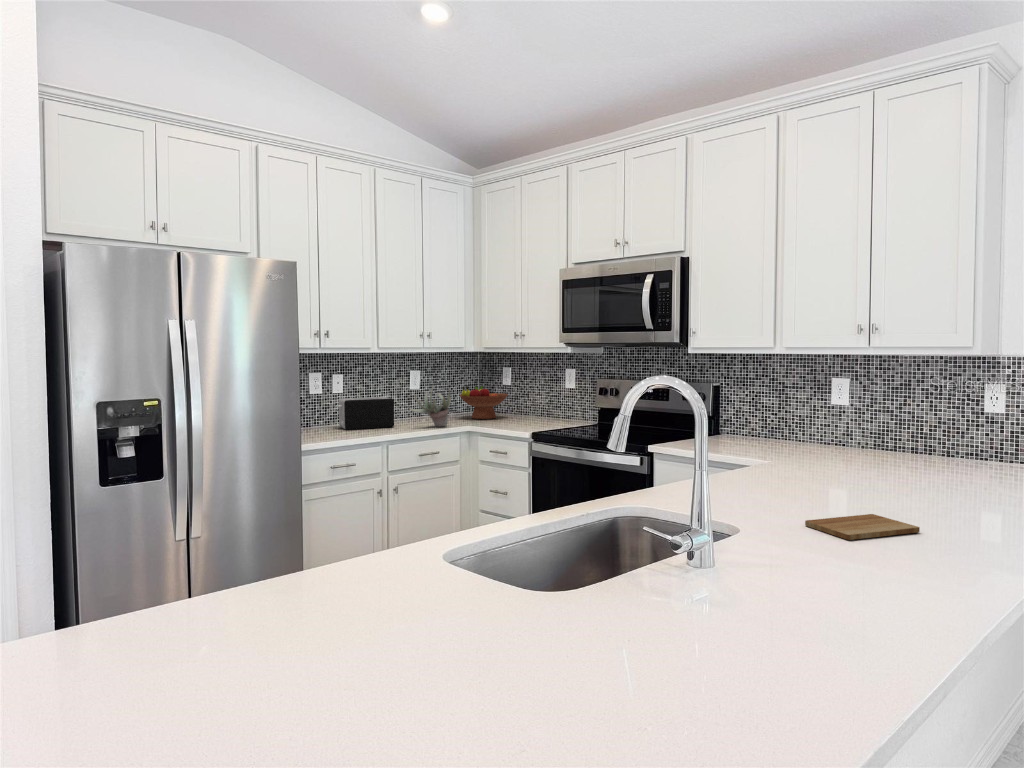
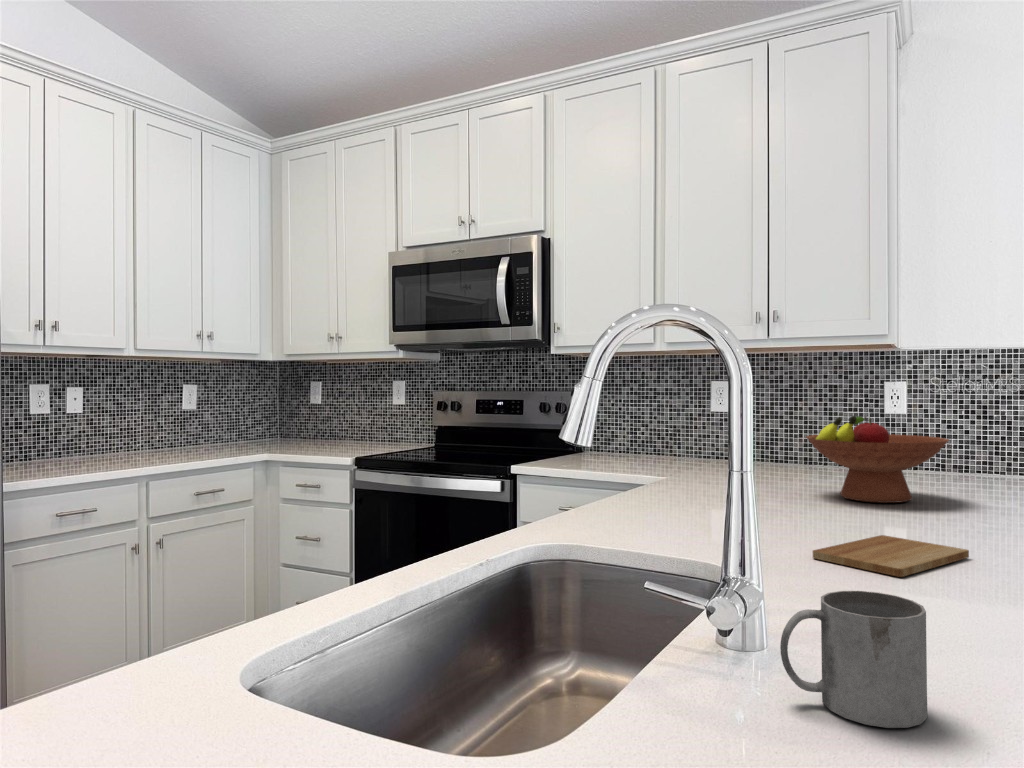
fruit bowl: present [459,386,508,419] -> present [807,416,949,503]
succulent plant: present [410,387,451,427] -> none [180,397,241,454]
toaster: present [336,397,394,430] -> none [68,416,158,461]
mug: none [696,536,762,598] -> present [780,591,927,728]

